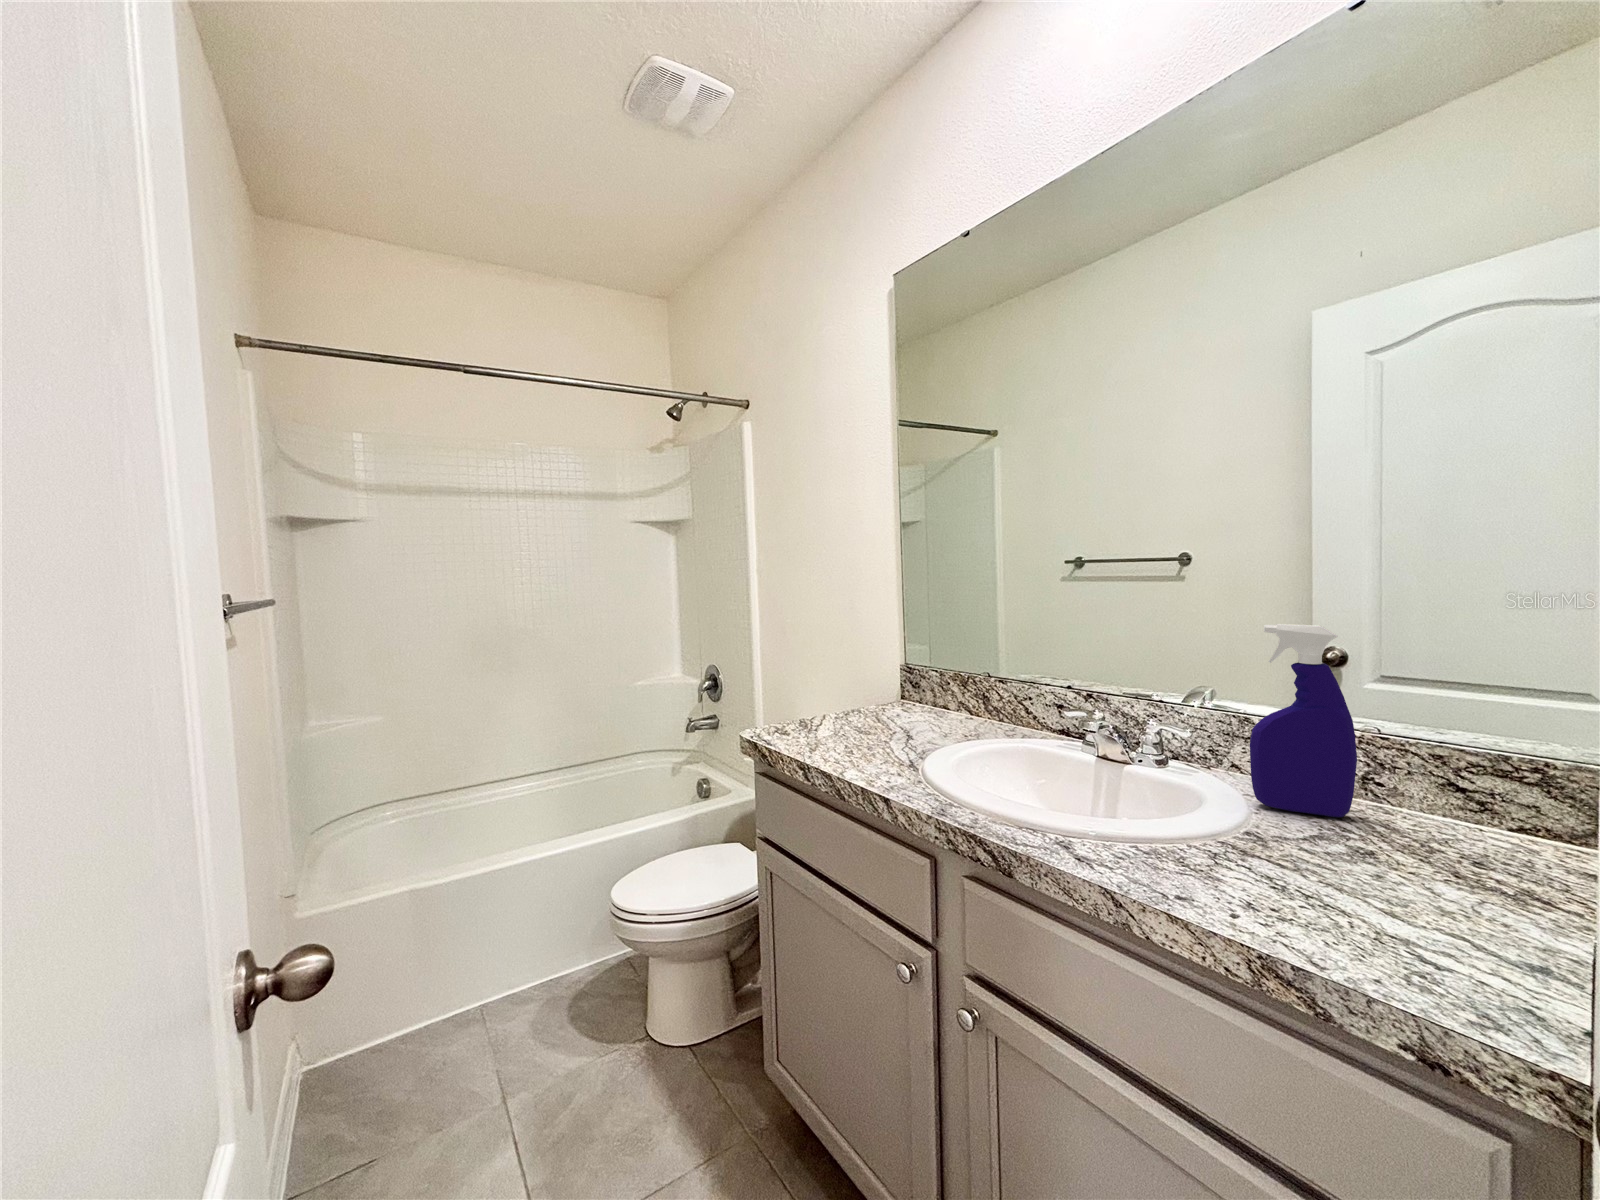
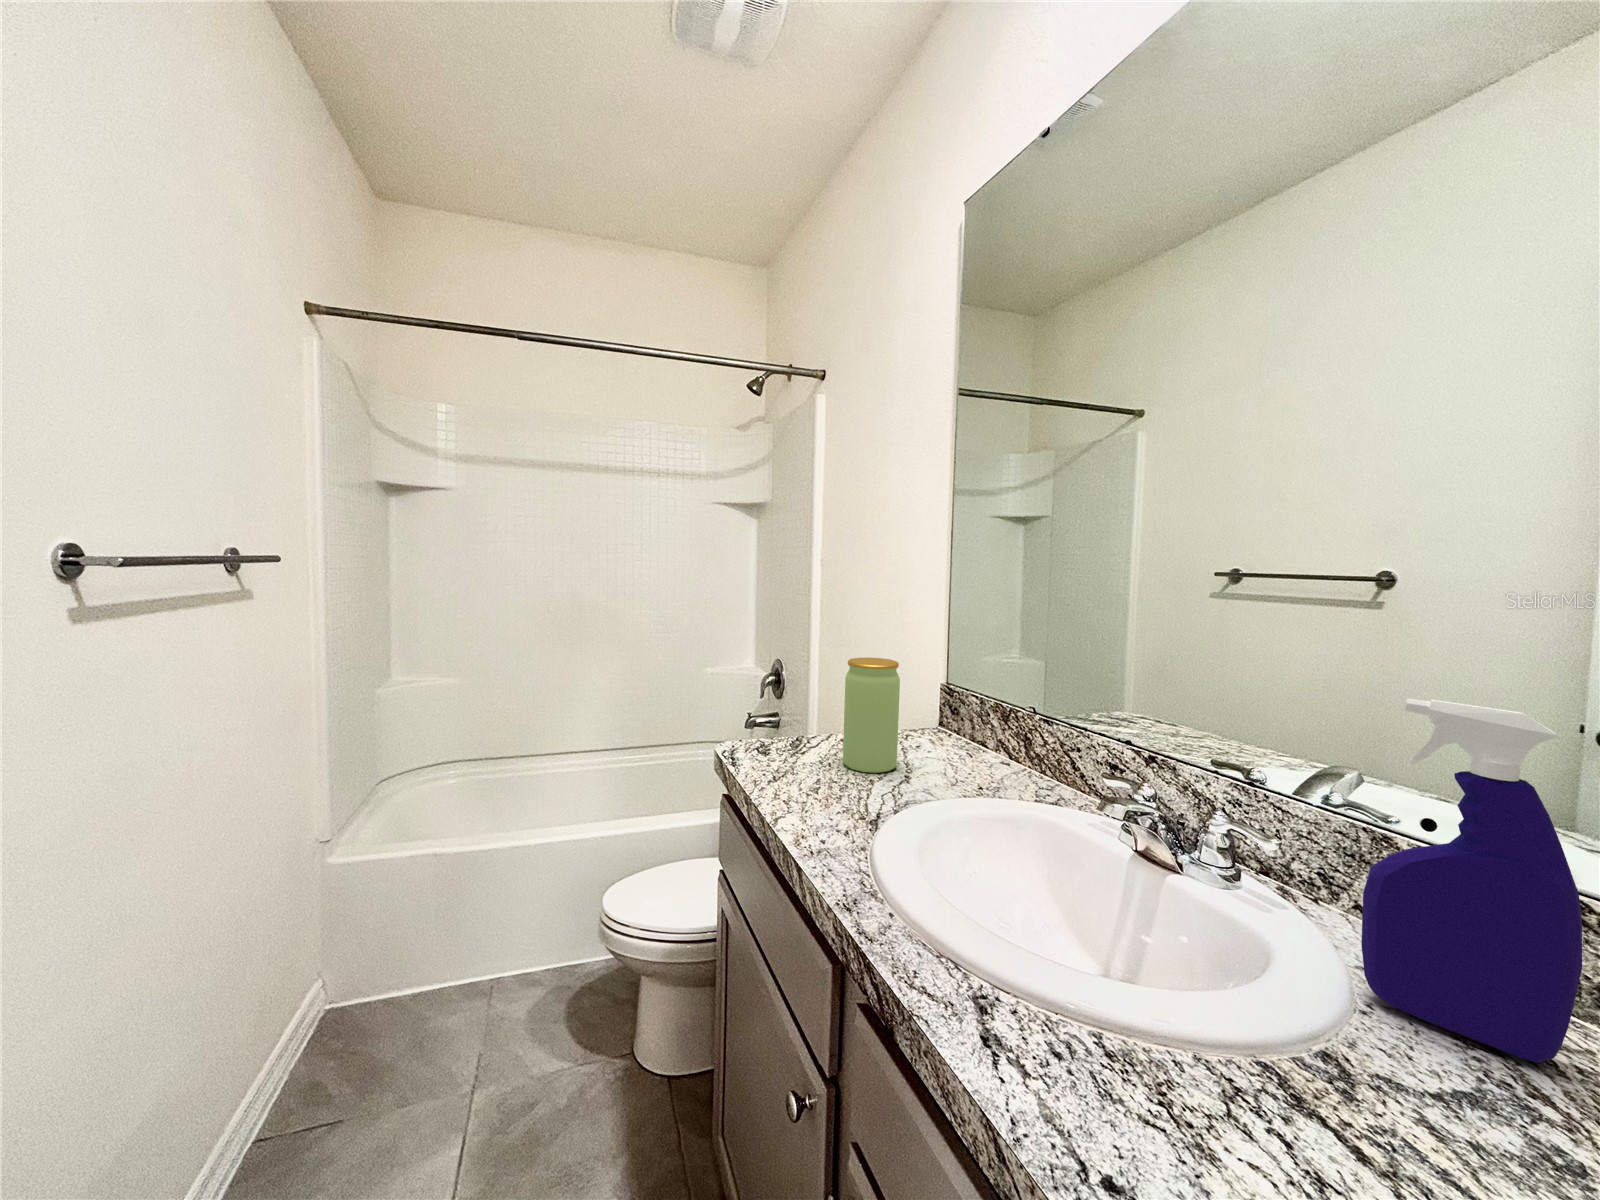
jar: none [848,644,895,738] -> present [843,657,900,773]

